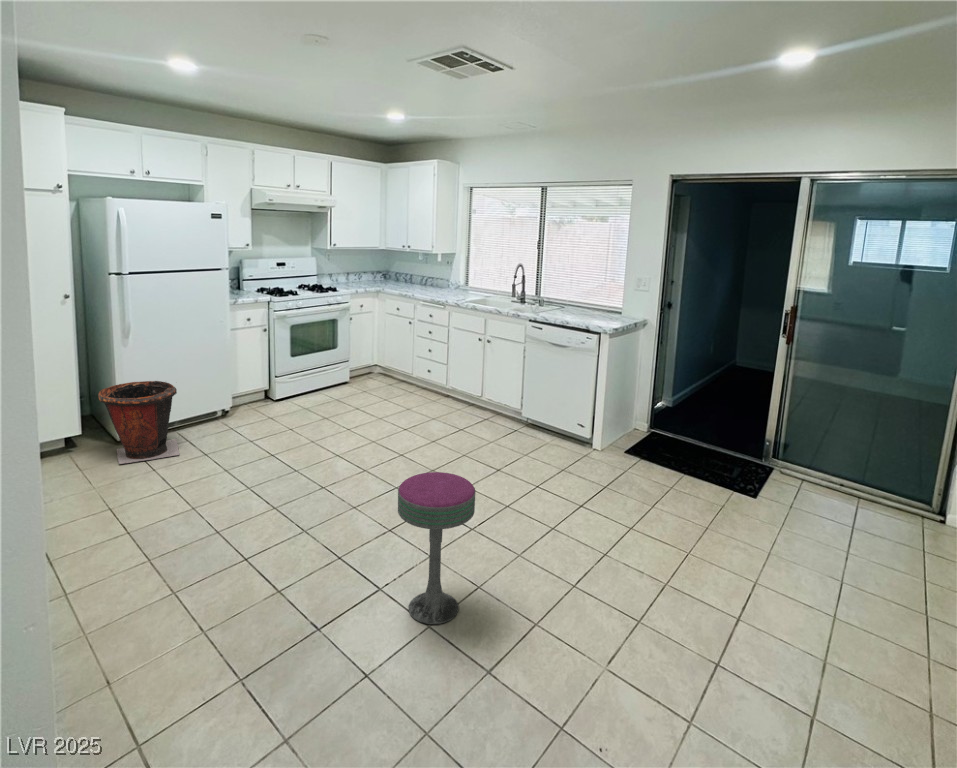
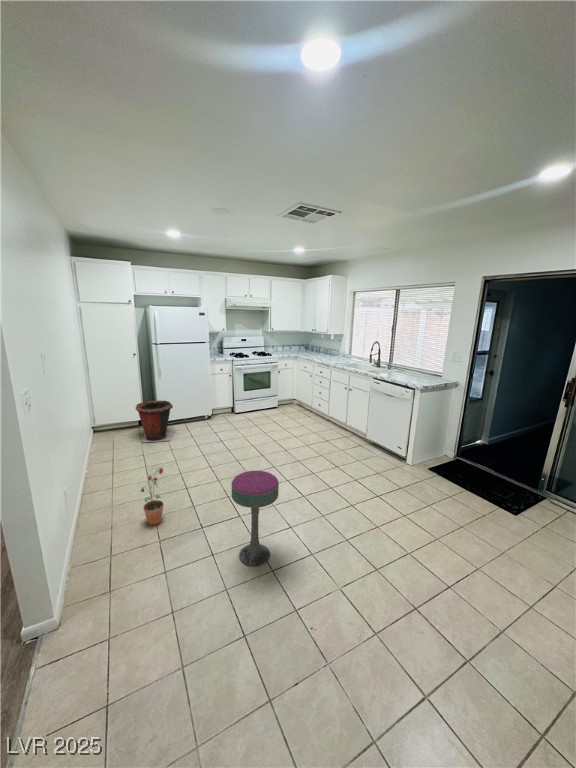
potted plant: none [200,491,245,598] -> present [140,468,164,525]

